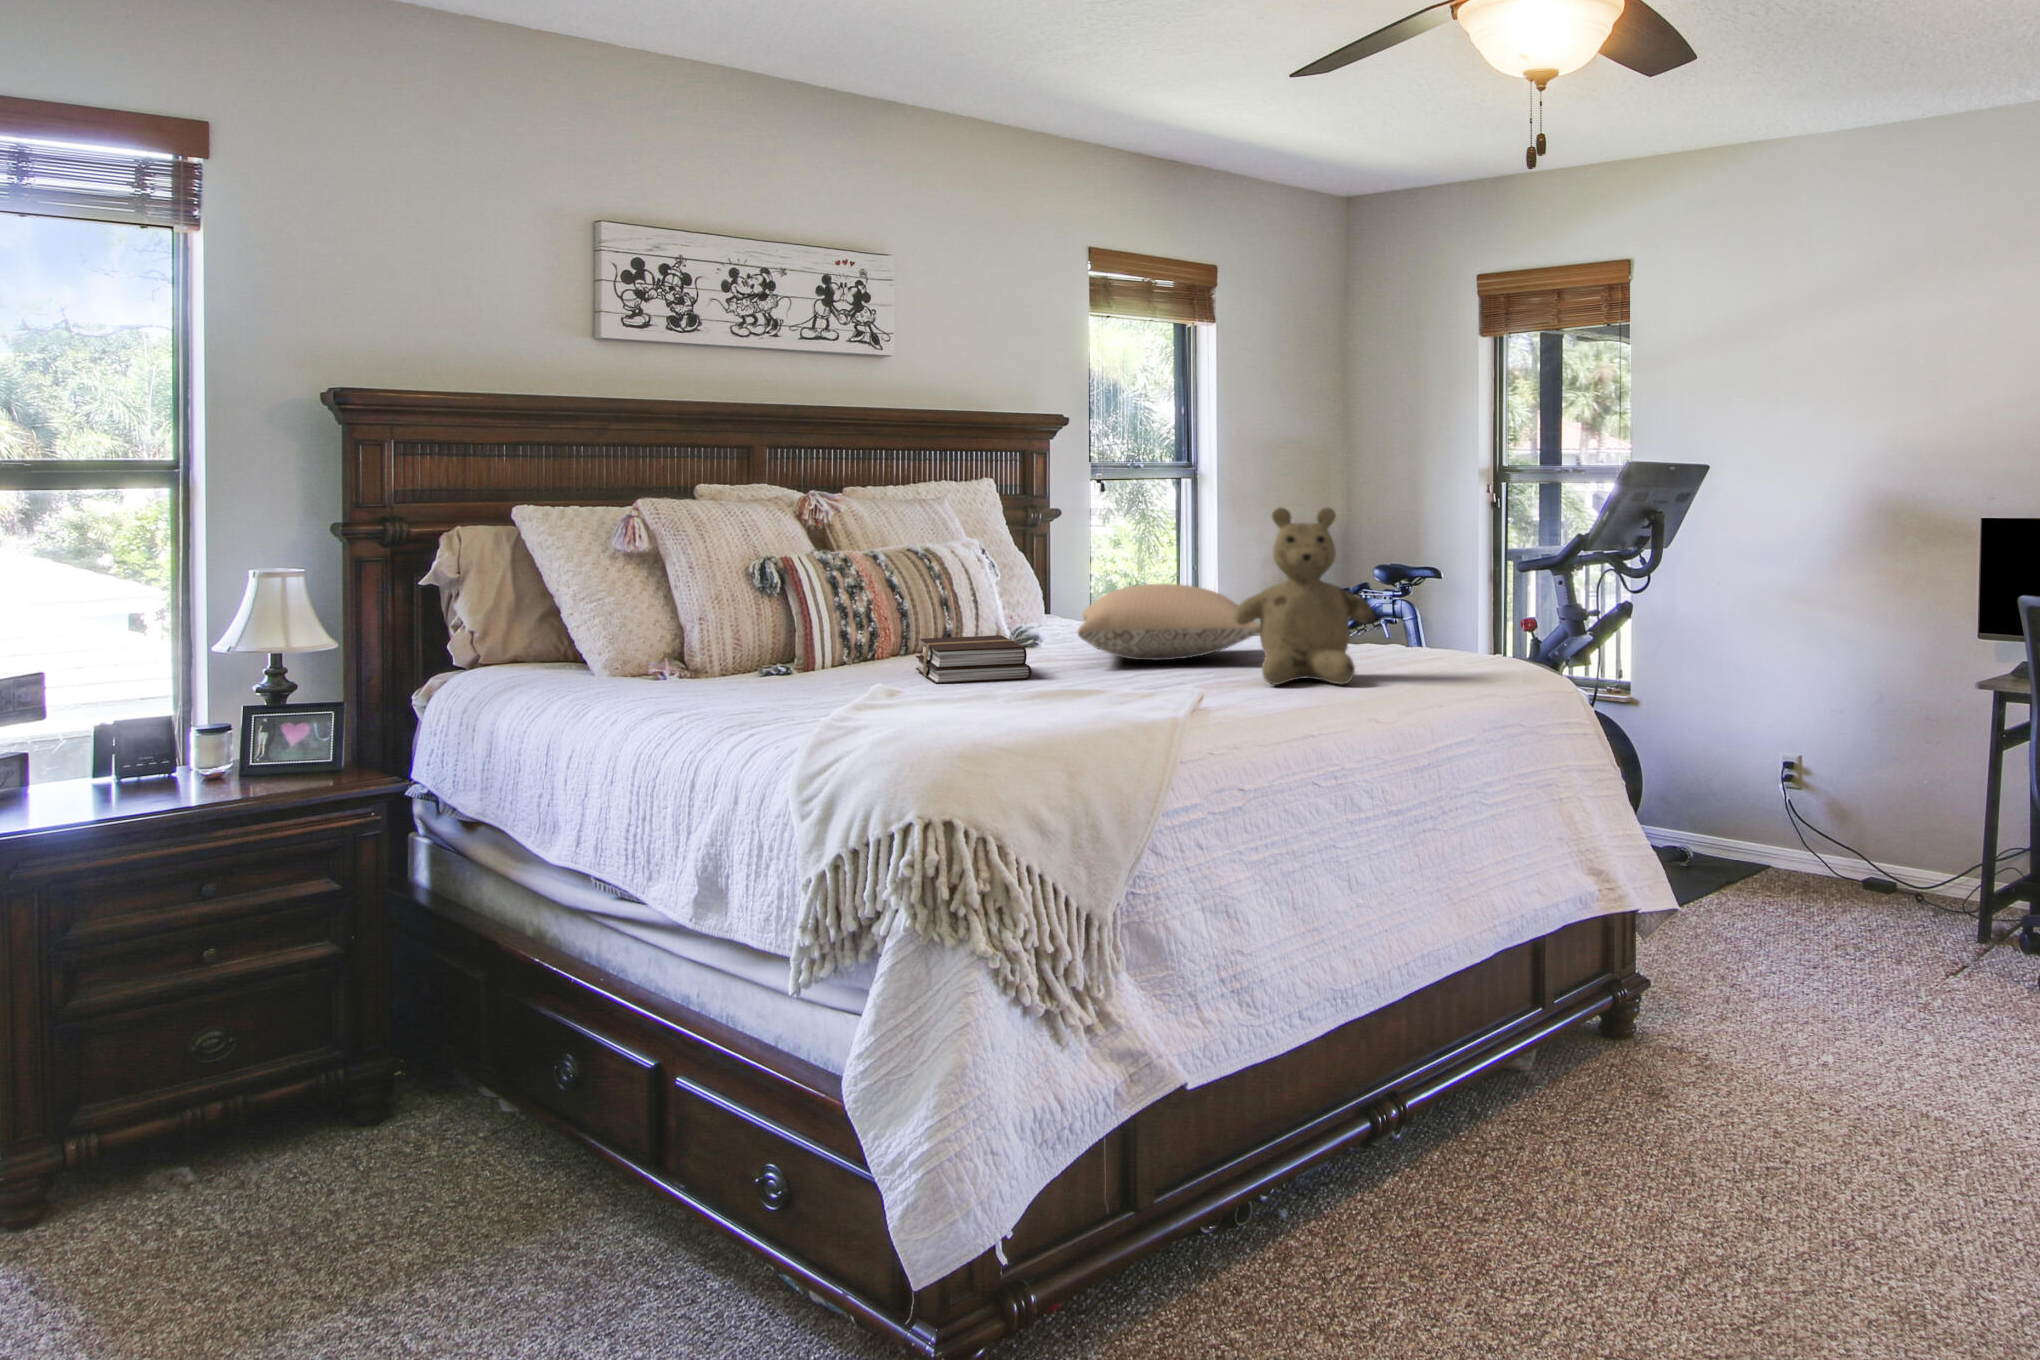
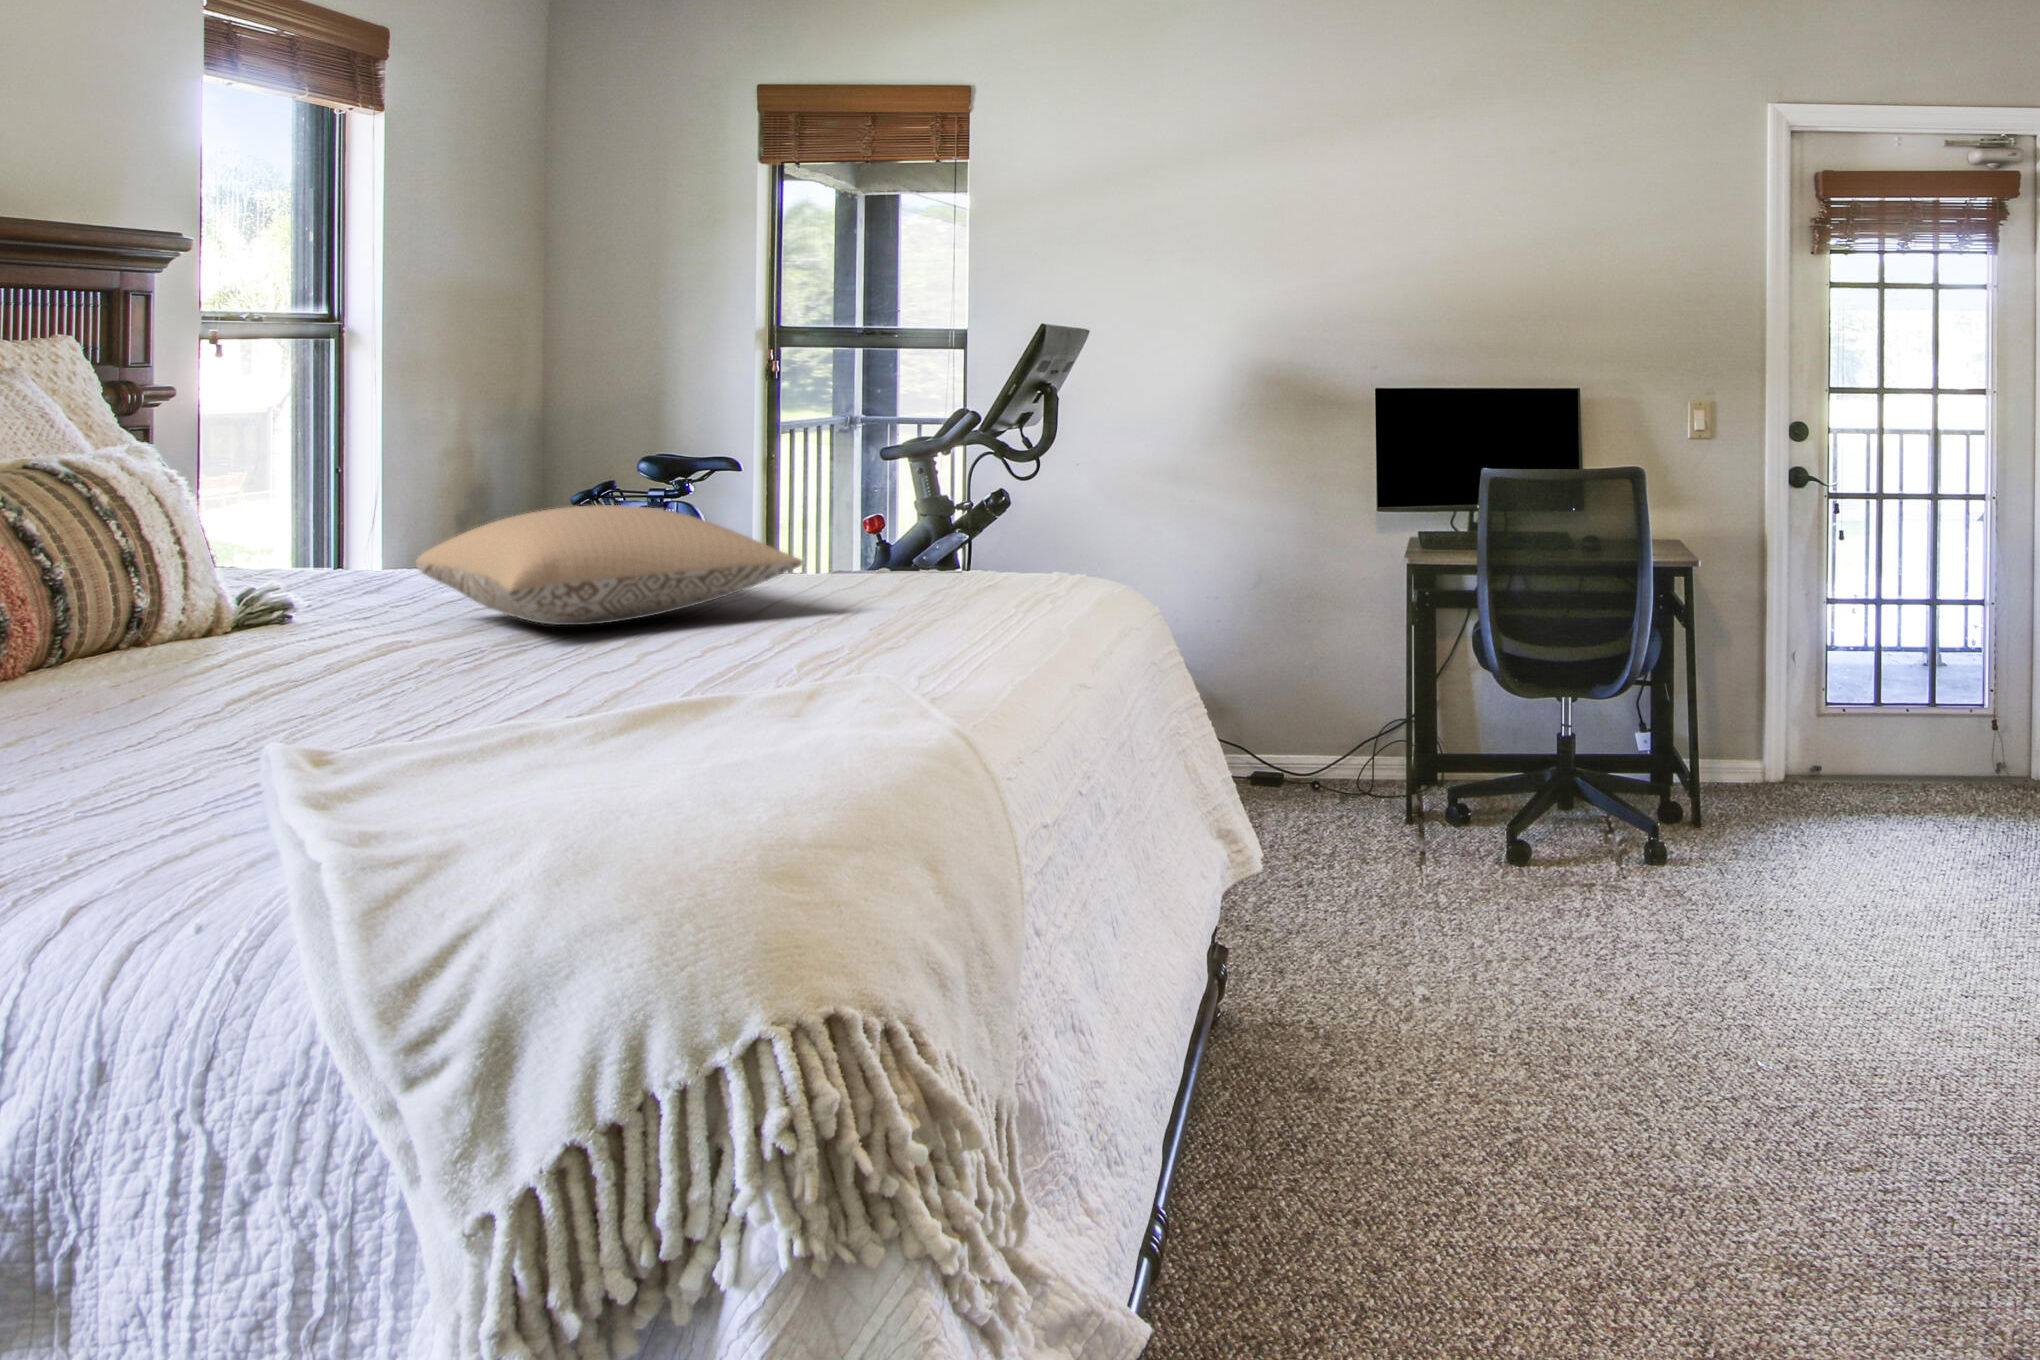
teddy bear: present [1234,507,1375,685] -> none [813,386,1020,639]
book: present [916,635,1031,684] -> none [179,608,470,703]

